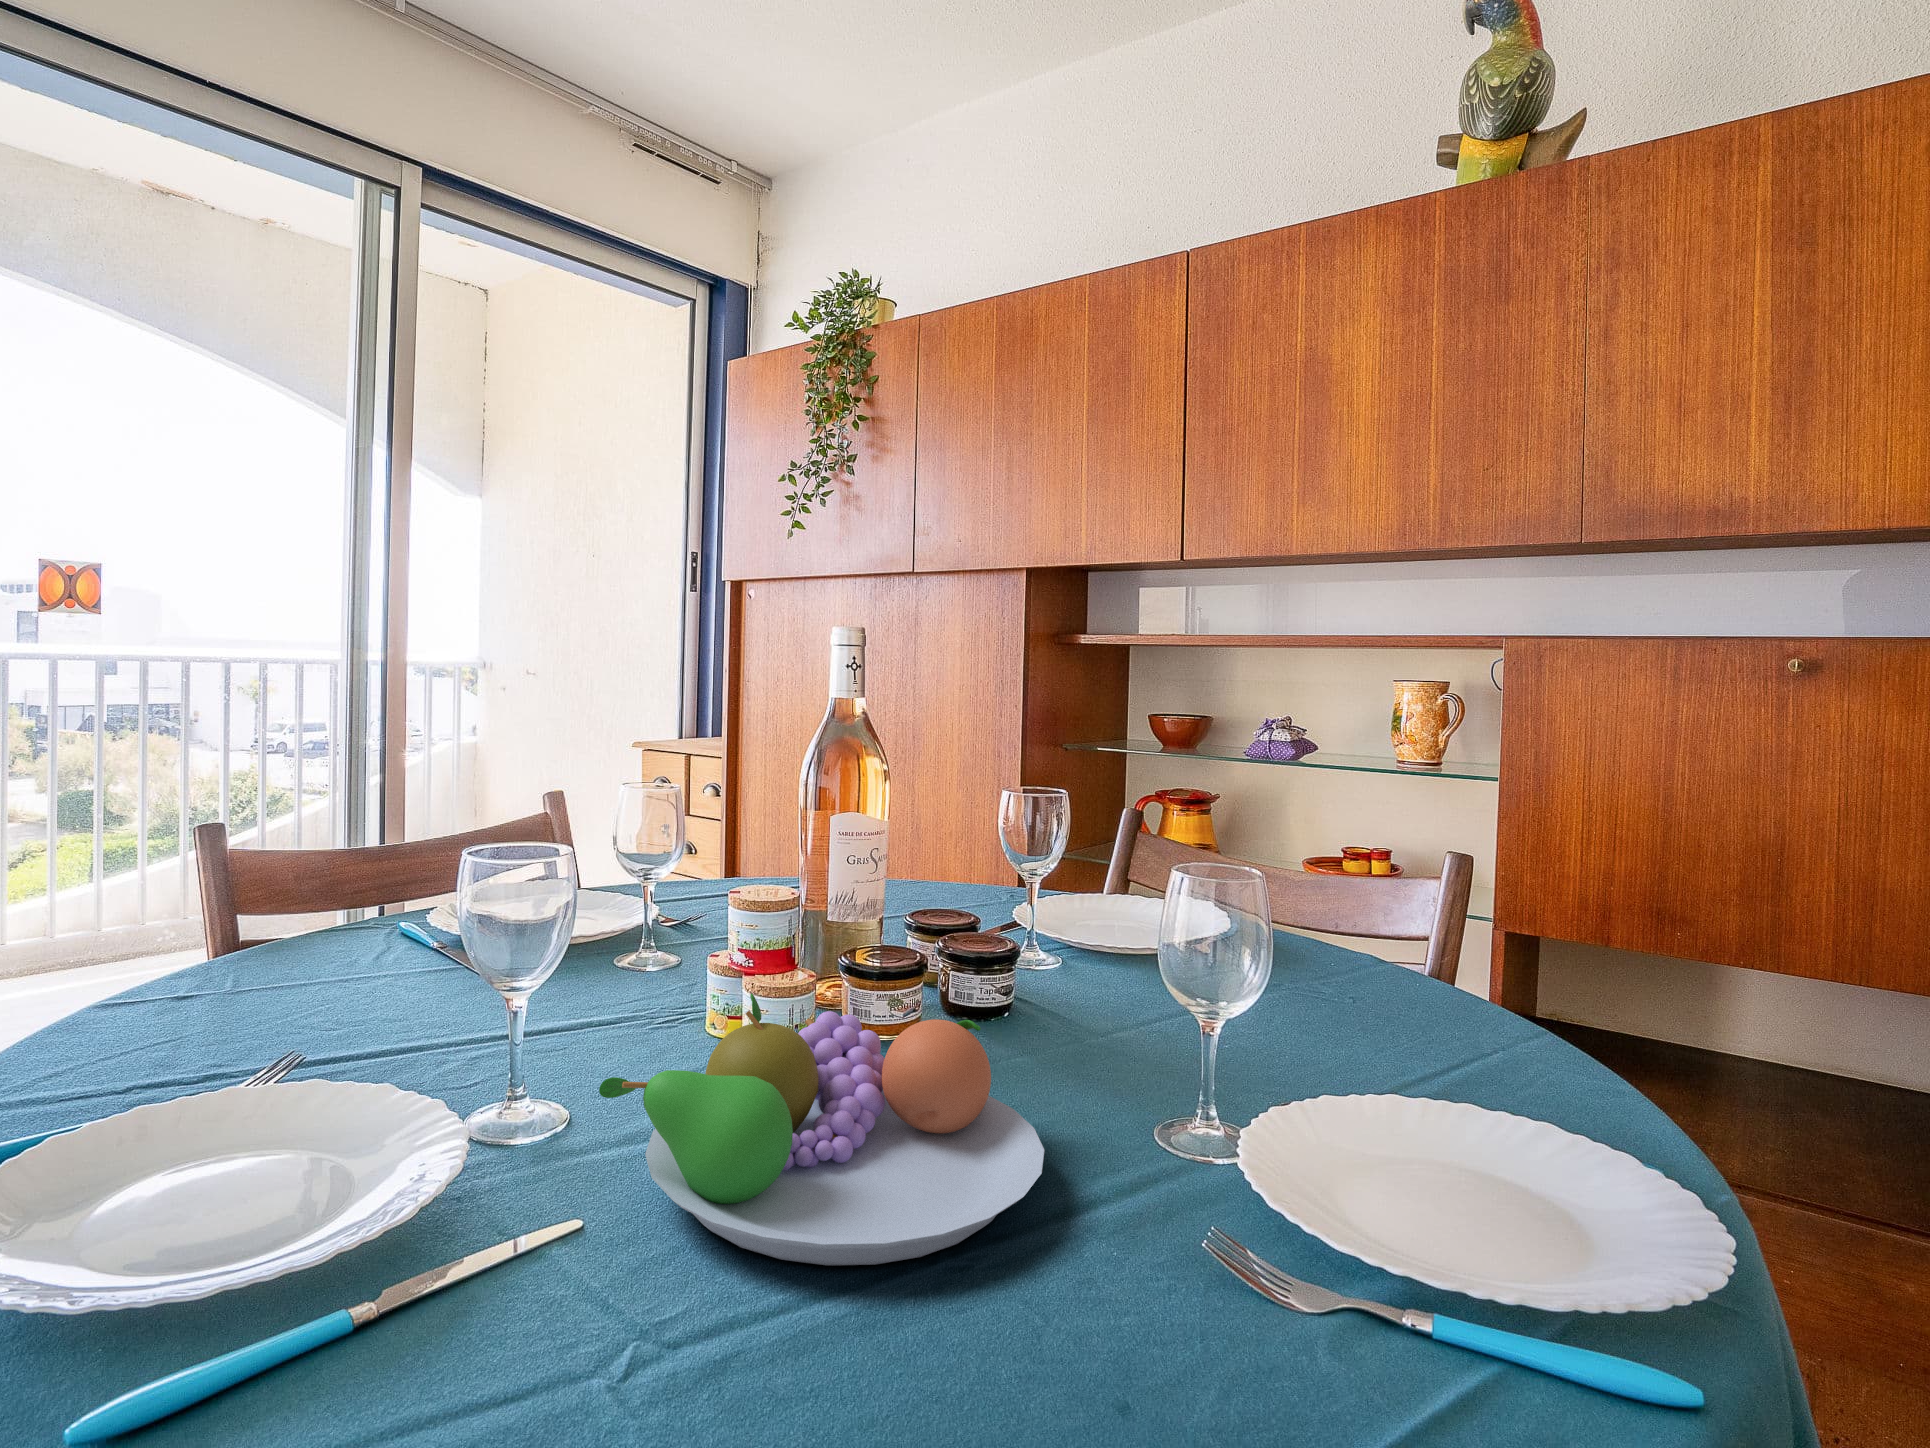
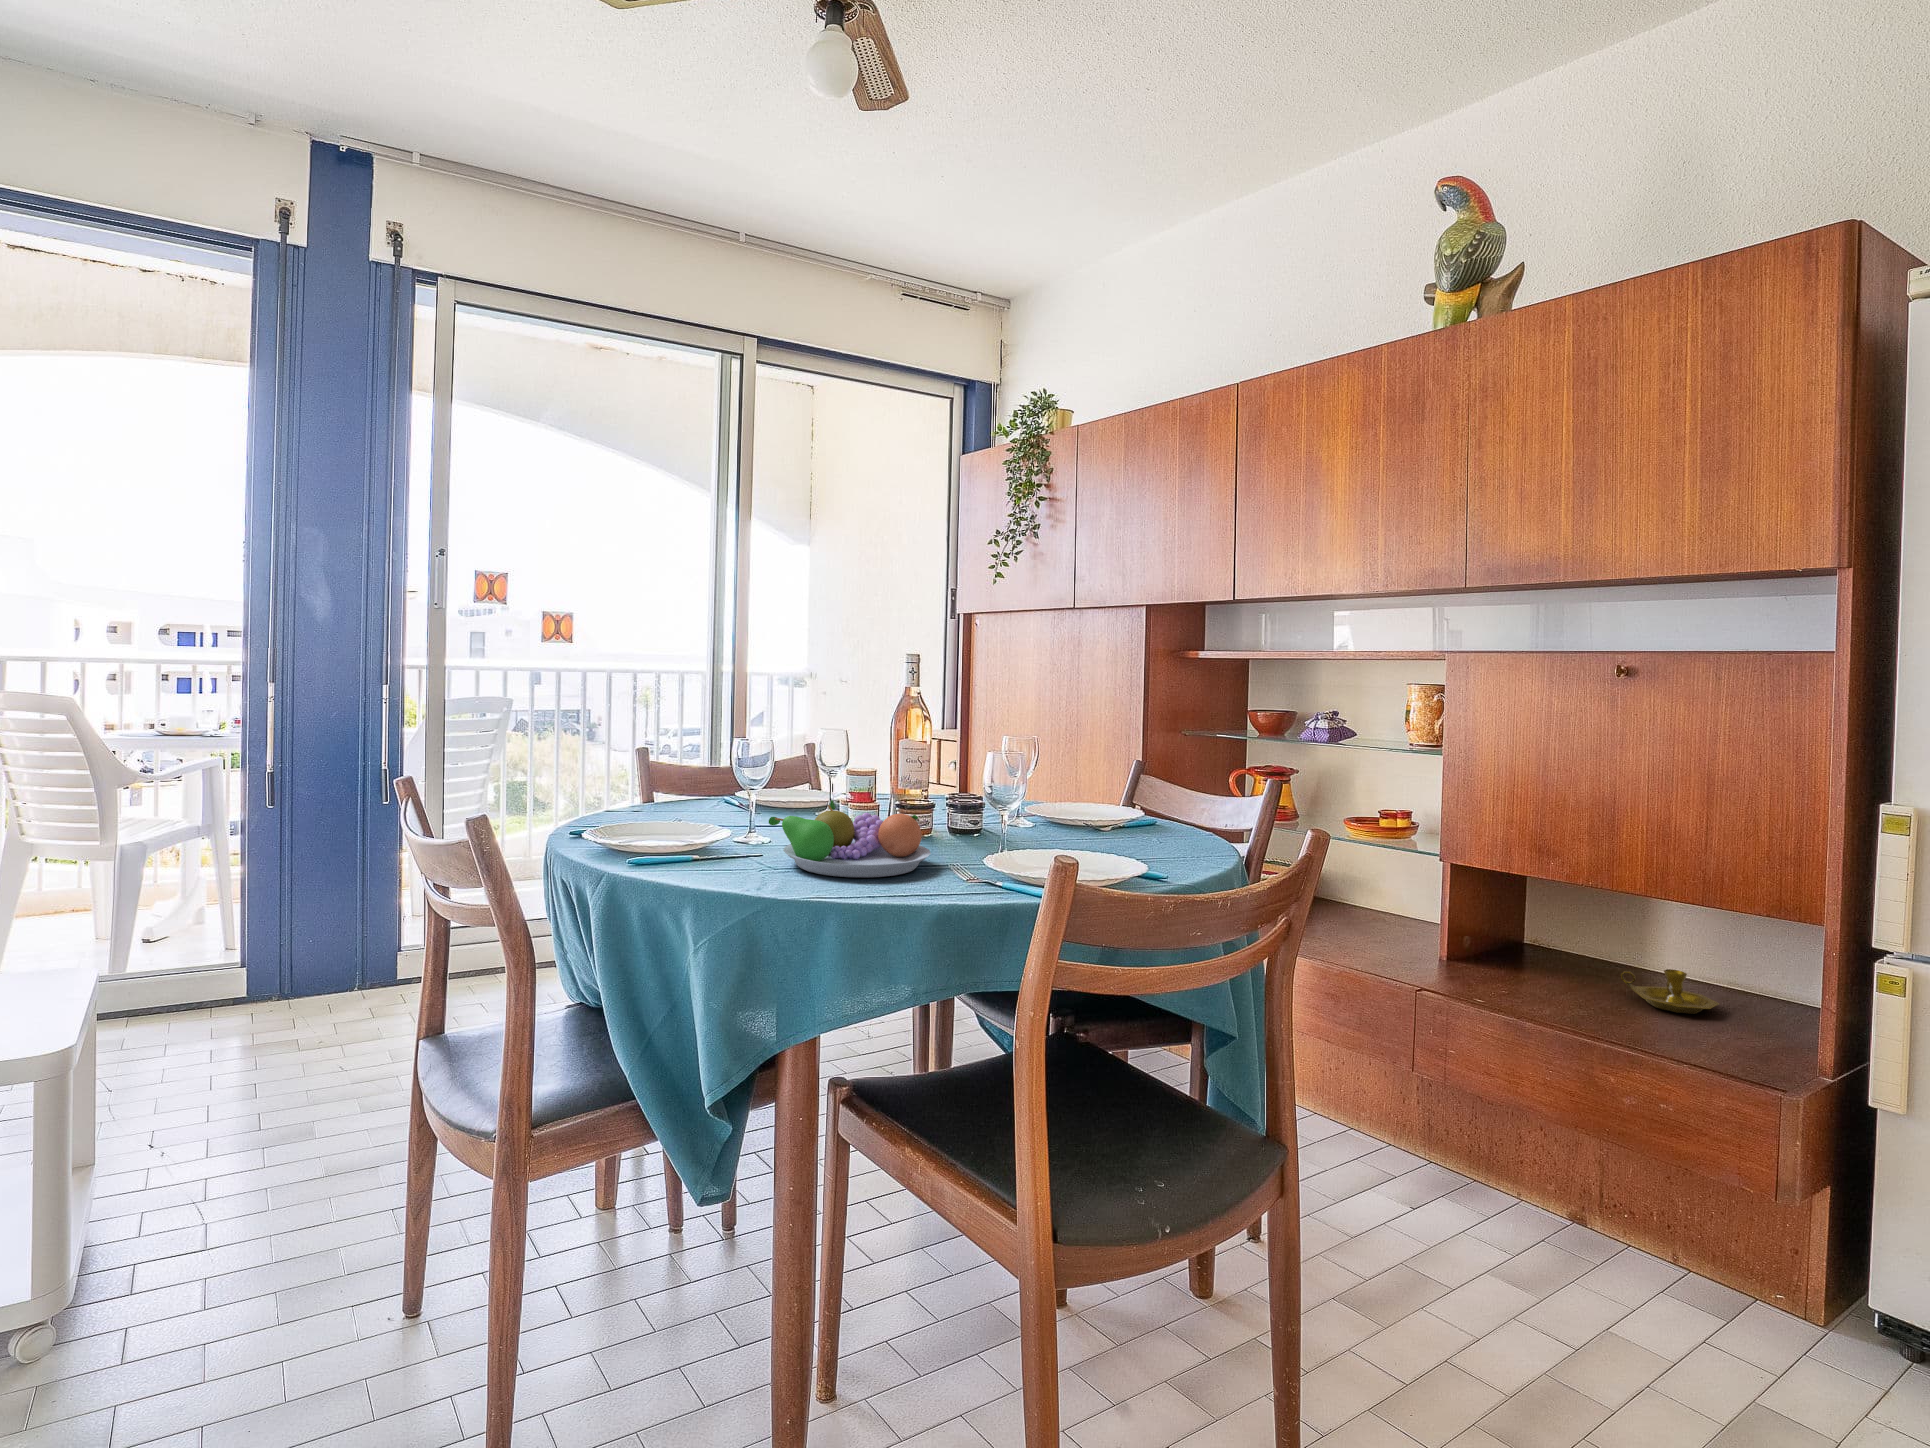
candlestick: none [1716,1056,1854,1118] -> present [1621,969,1719,1014]

